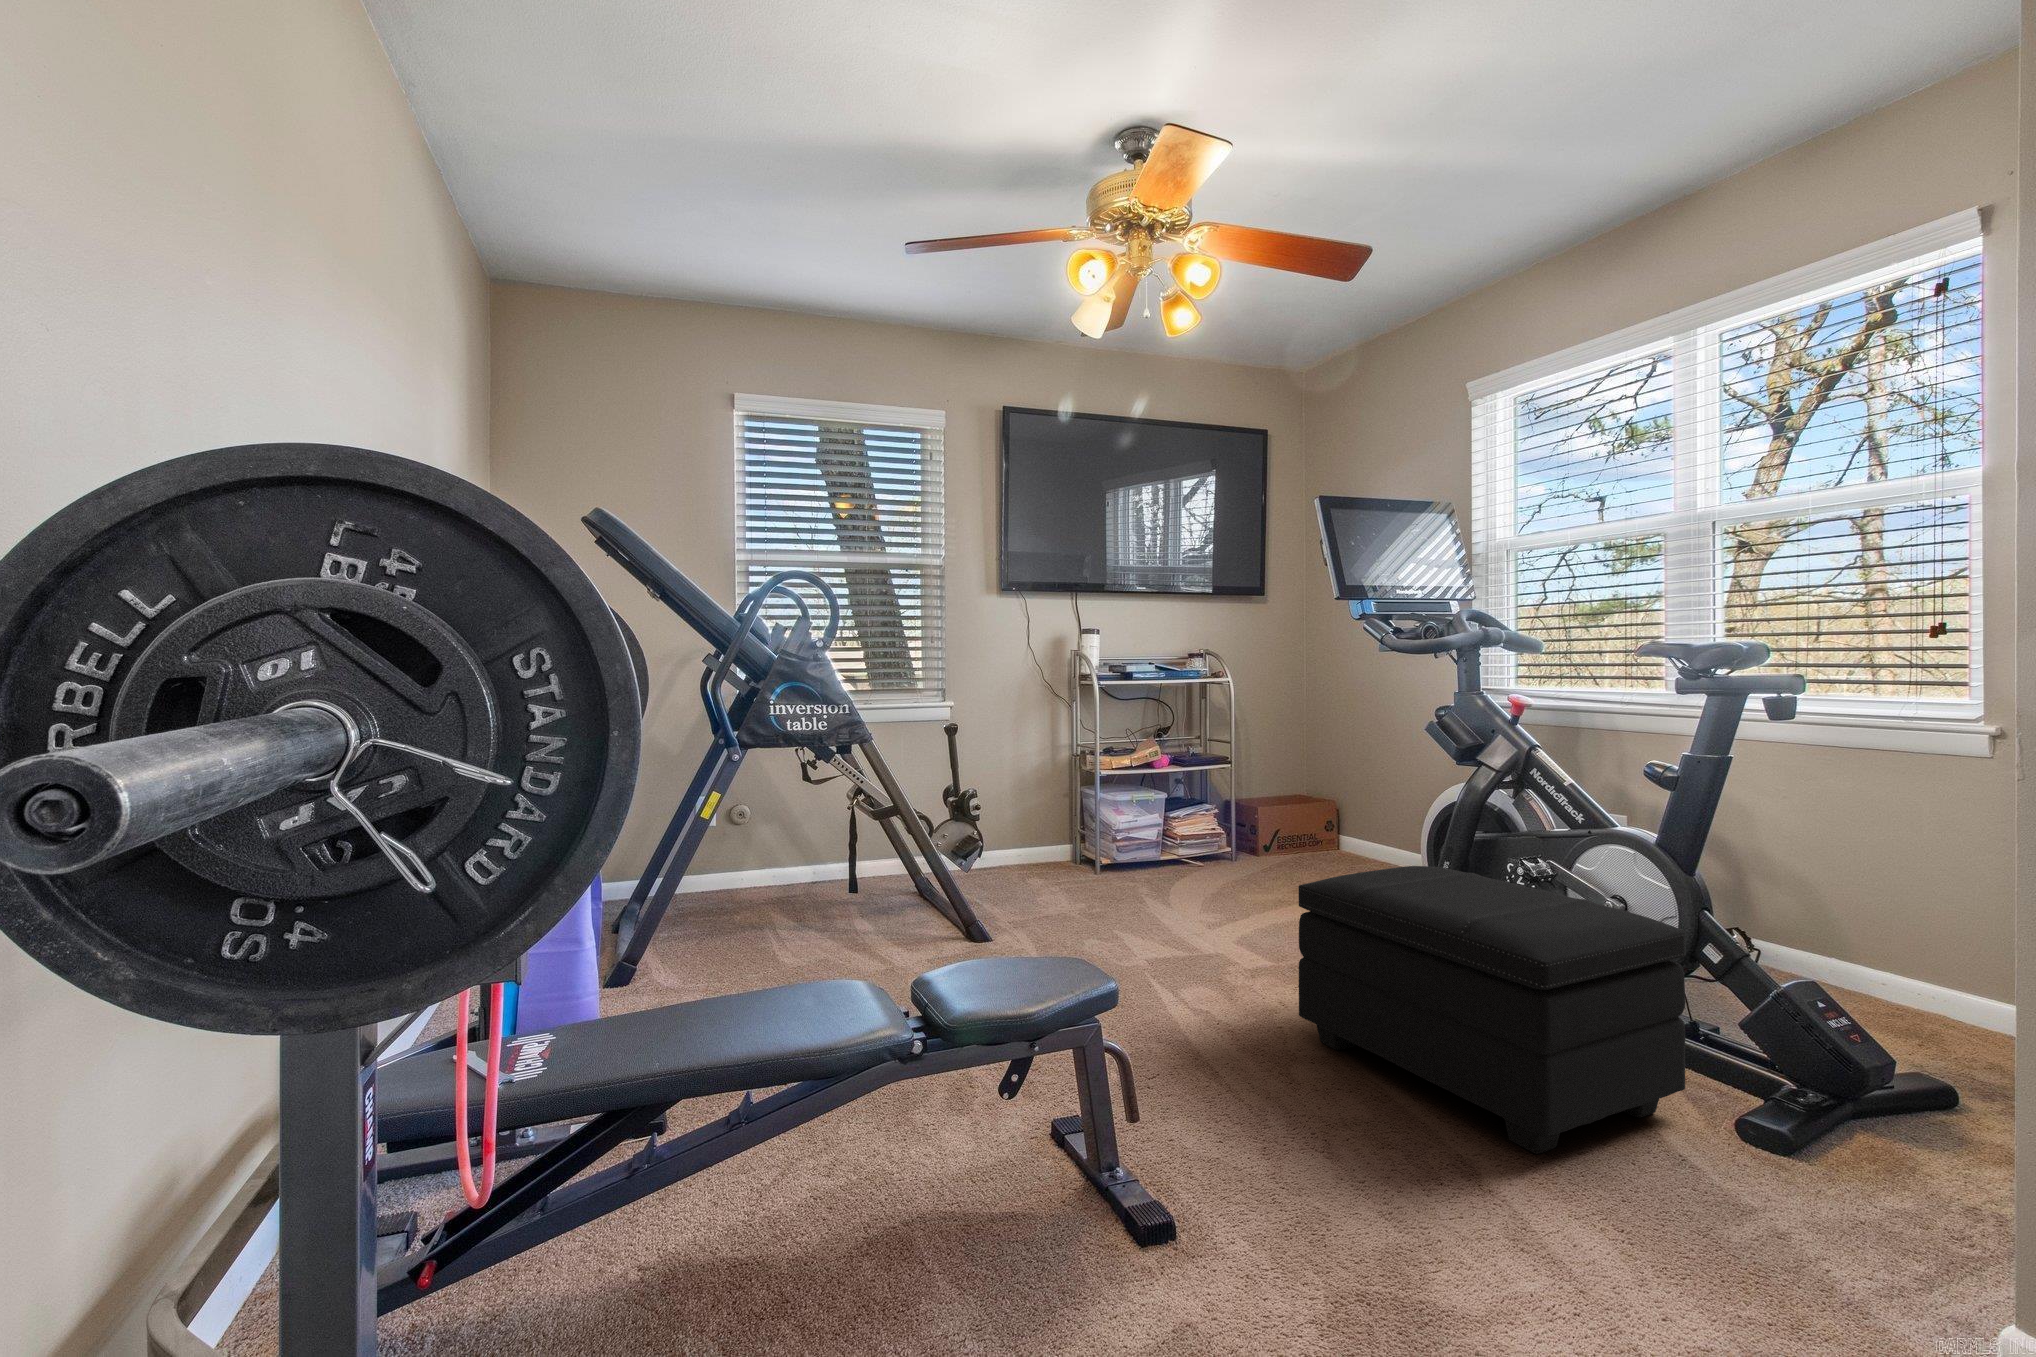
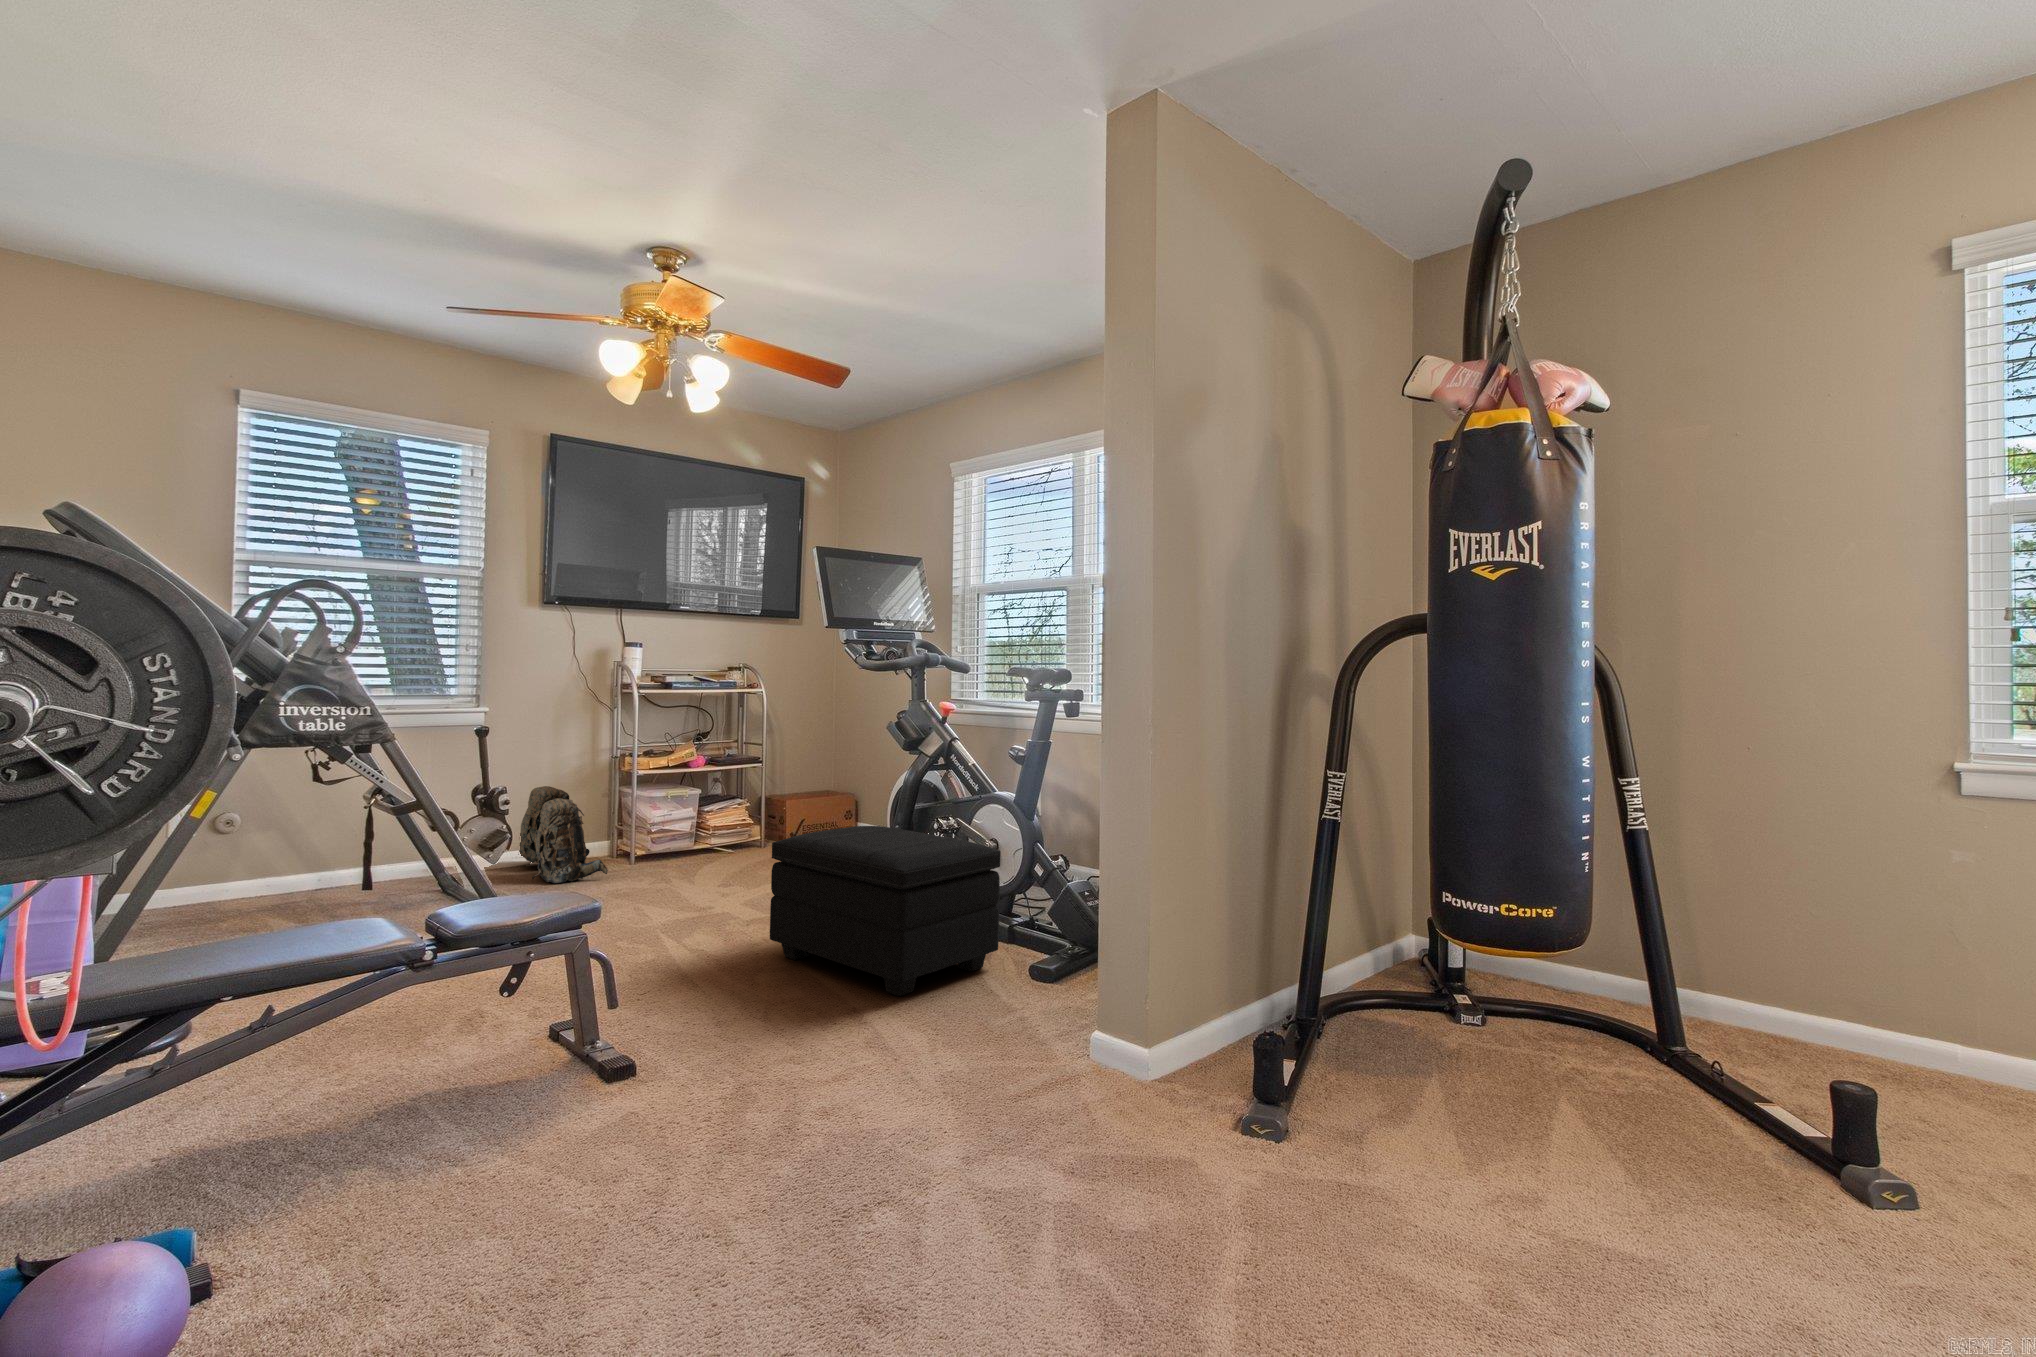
backpack: none [984,786,1075,895] -> present [518,786,608,883]

